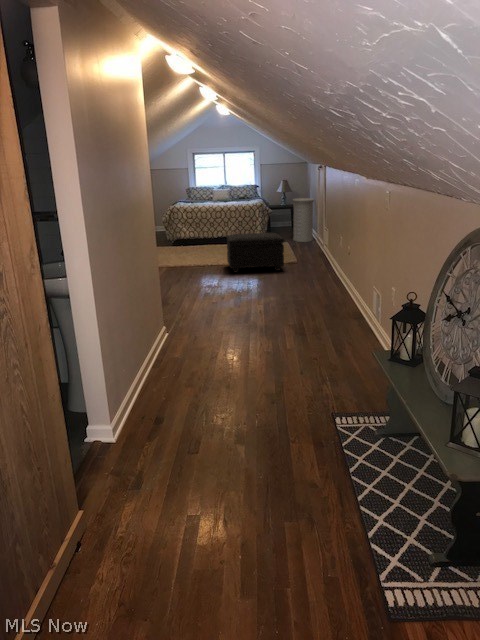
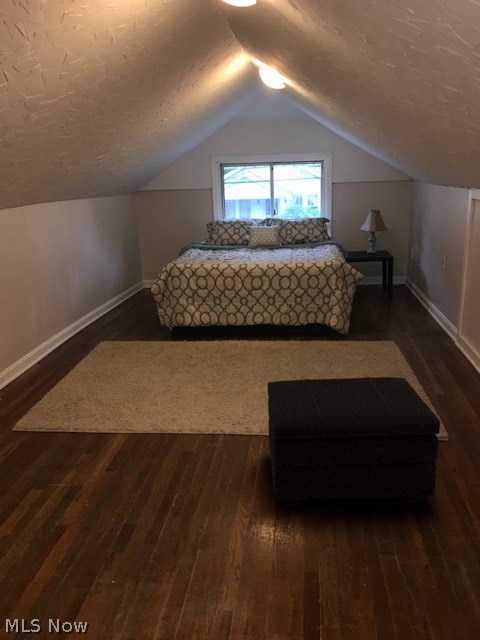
laundry hamper: present [292,198,314,242] -> none [400,249,449,340]

